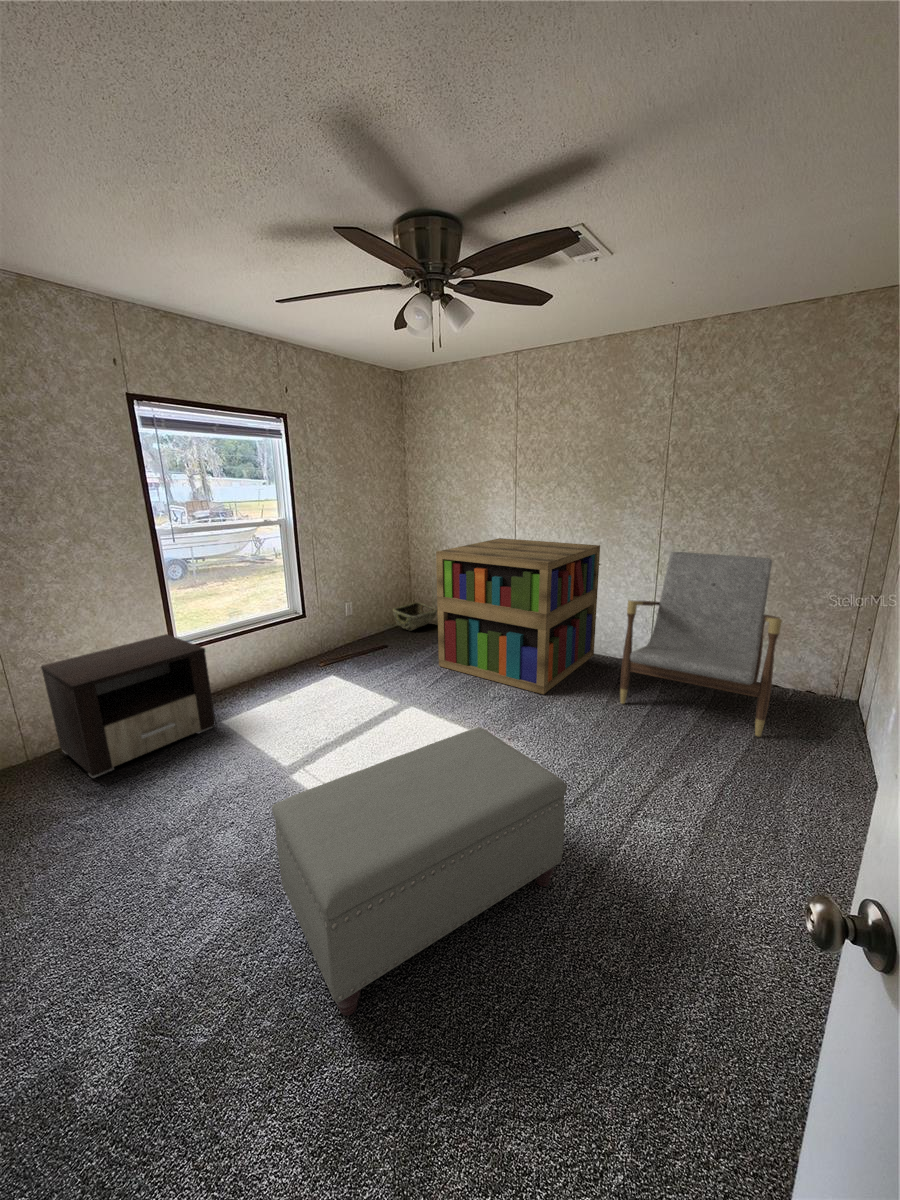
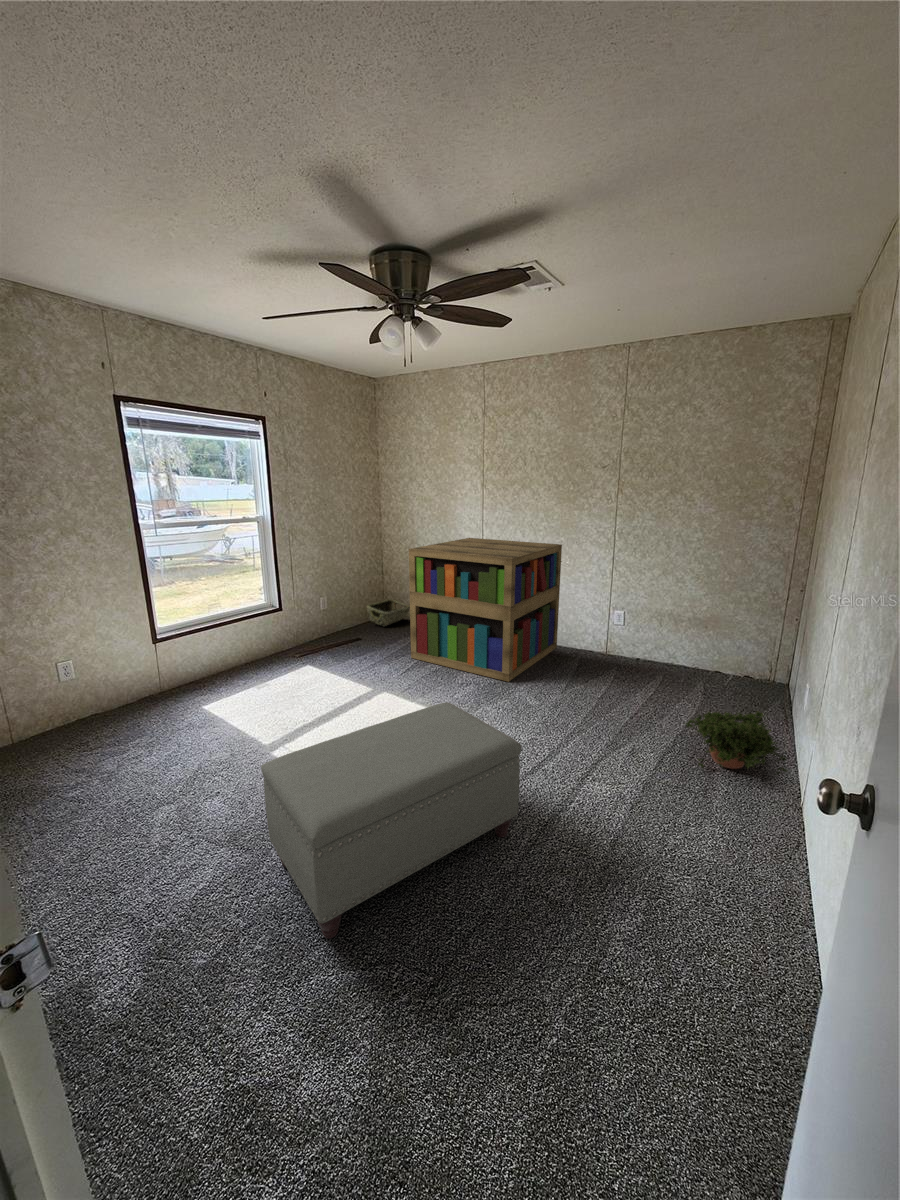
armchair: present [620,552,782,737] -> none [578,550,717,715]
nightstand: present [41,634,216,778] -> none [28,625,197,759]
potted plant: none [744,736,875,815] -> present [684,711,786,774]

